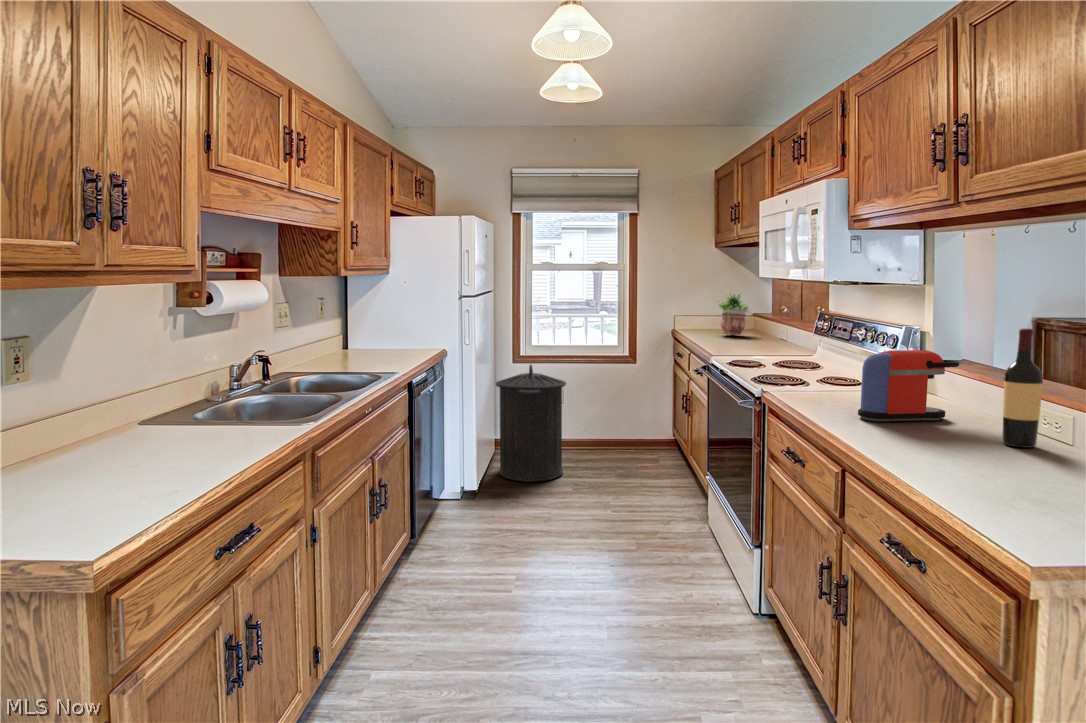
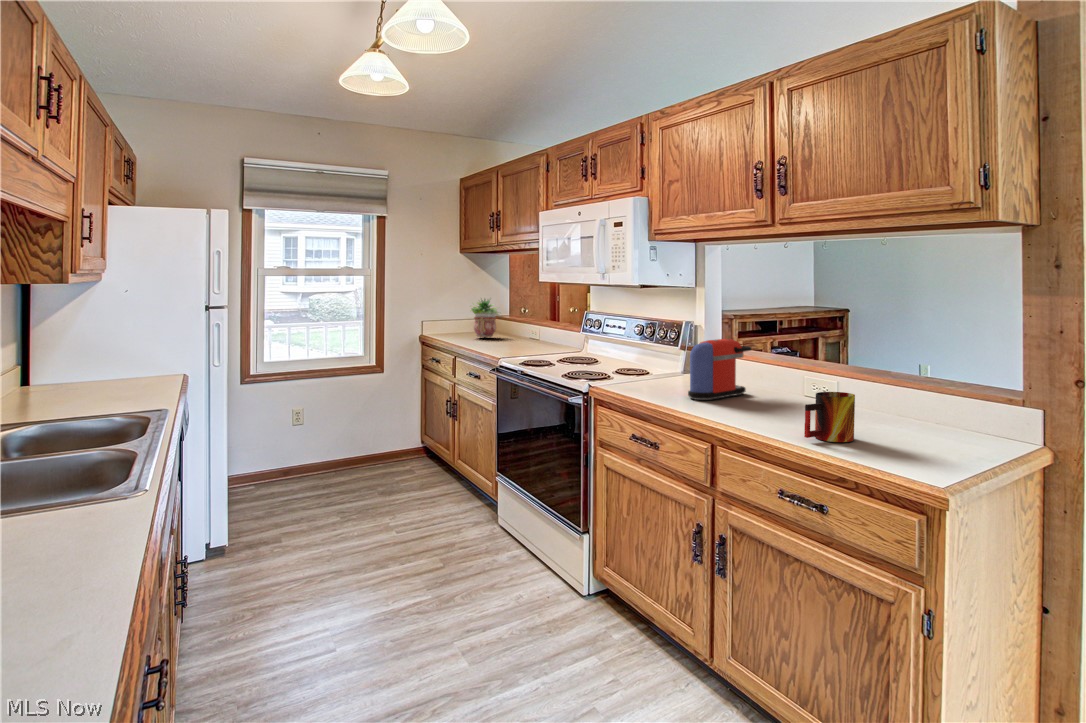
wine bottle: present [1002,329,1043,448] -> none [801,317,827,408]
trash can: present [495,365,566,482] -> none [244,380,331,512]
mug: none [925,424,1008,491] -> present [804,392,855,442]

